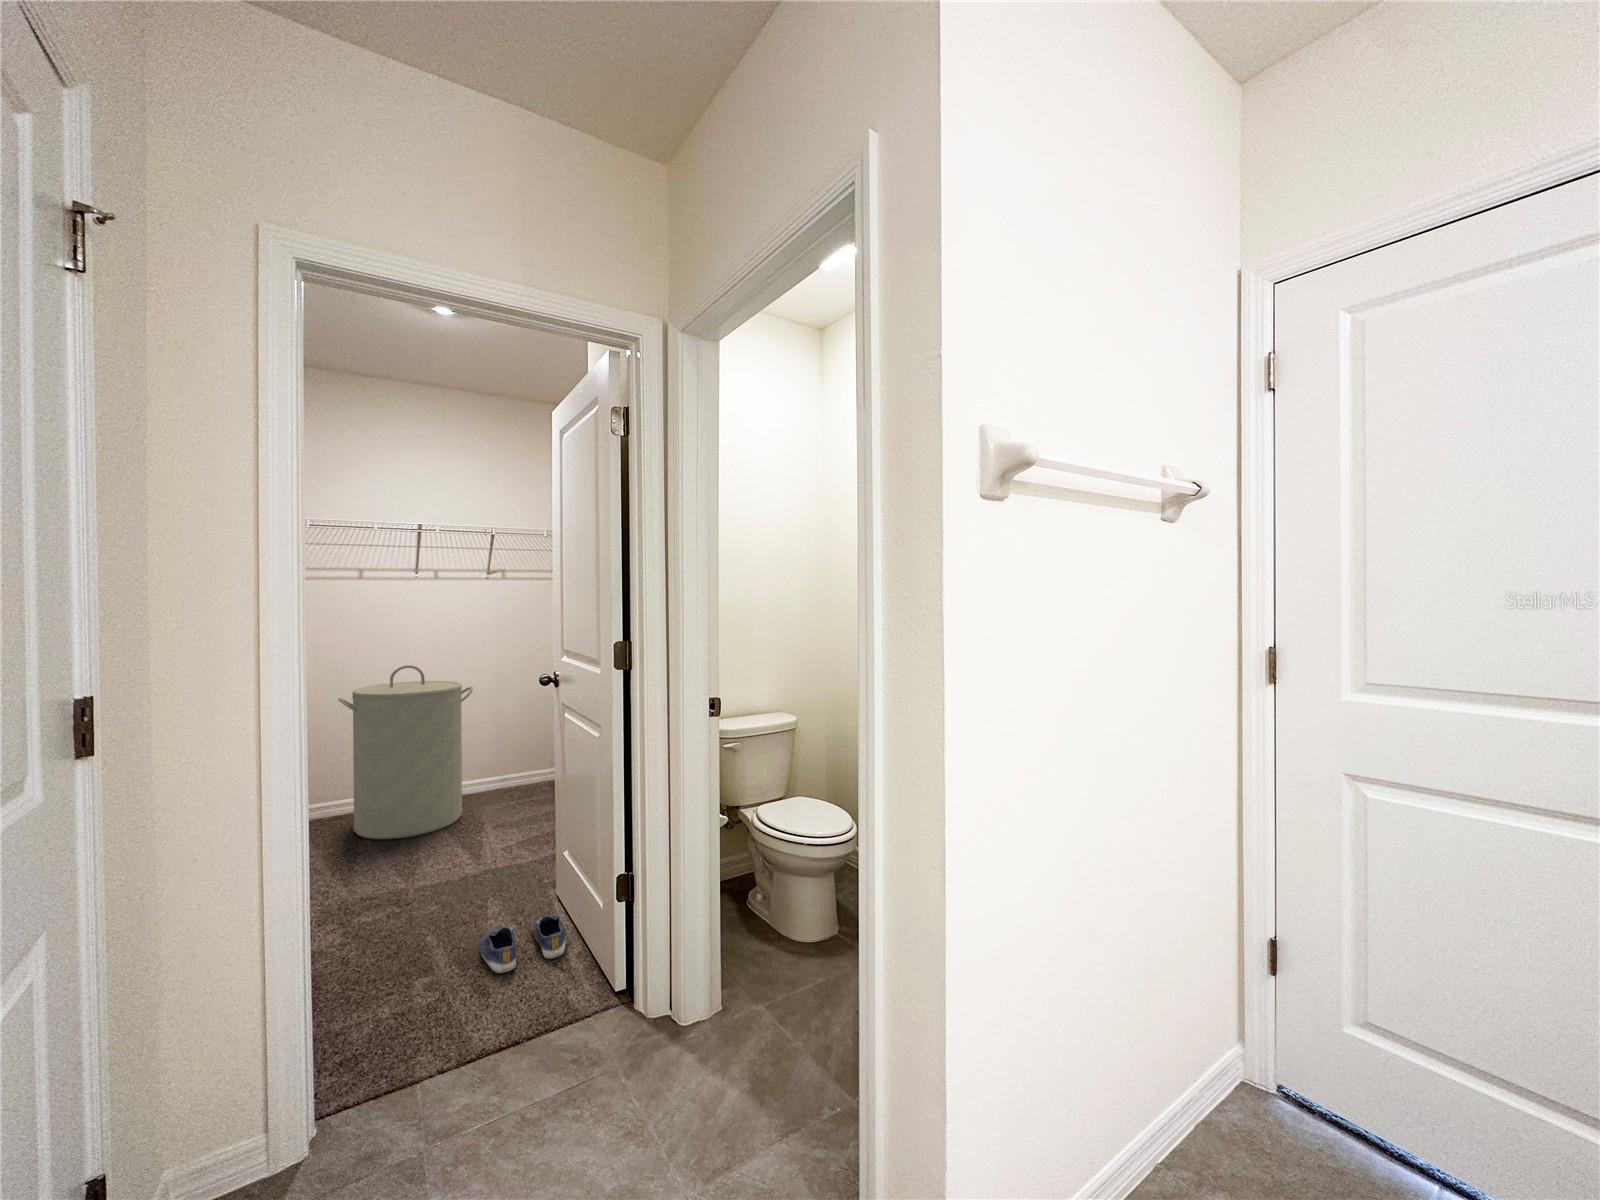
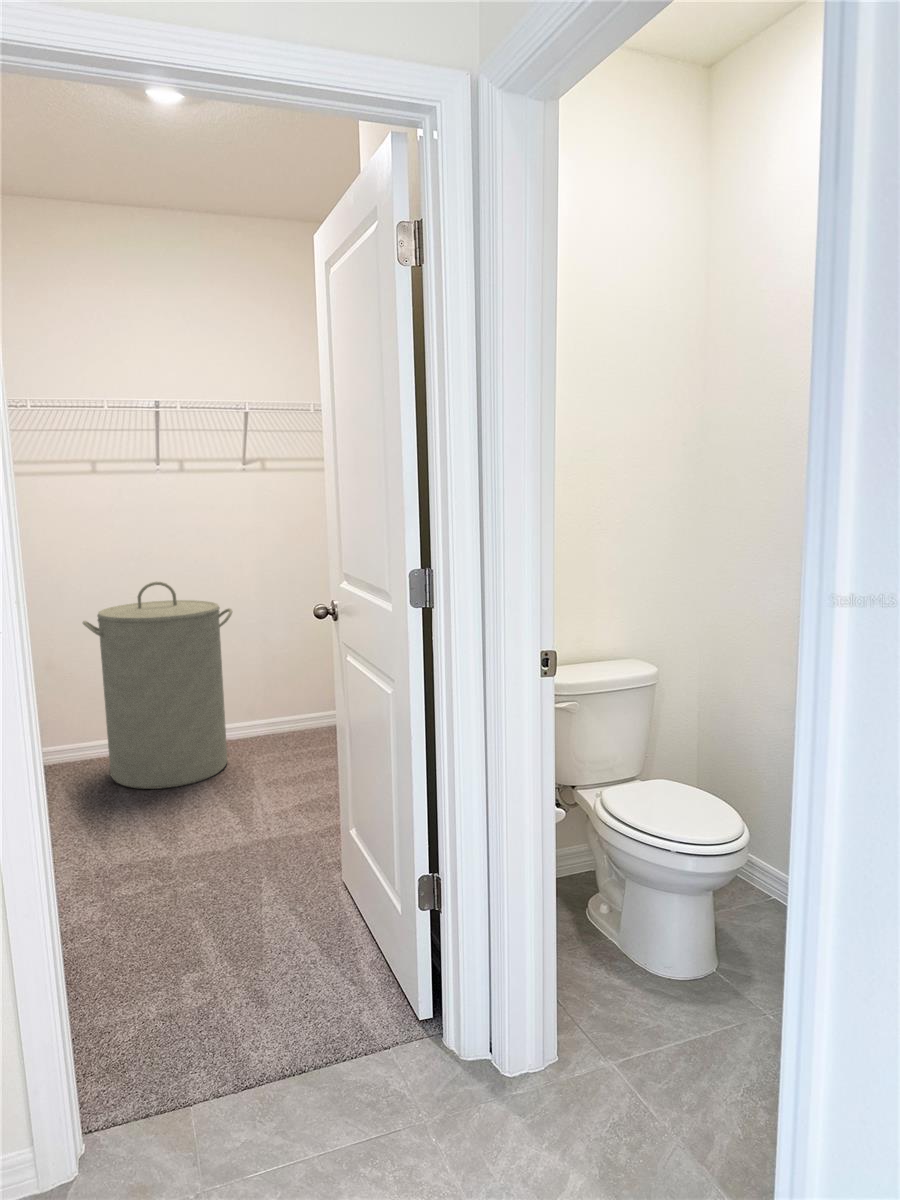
shoe: present [480,914,566,973] -> none [254,906,355,975]

